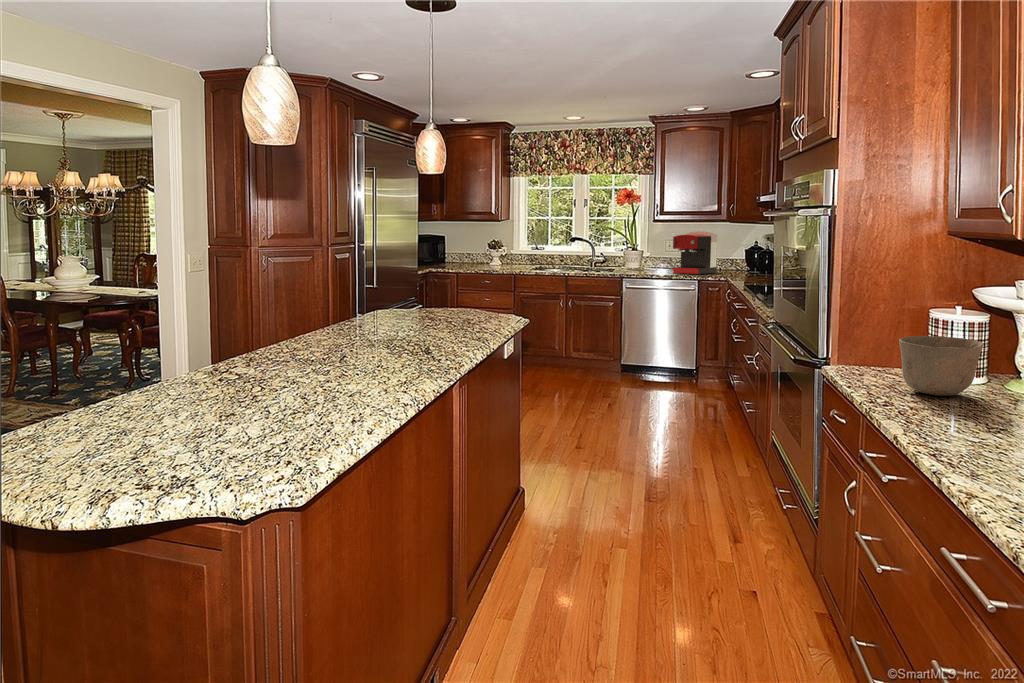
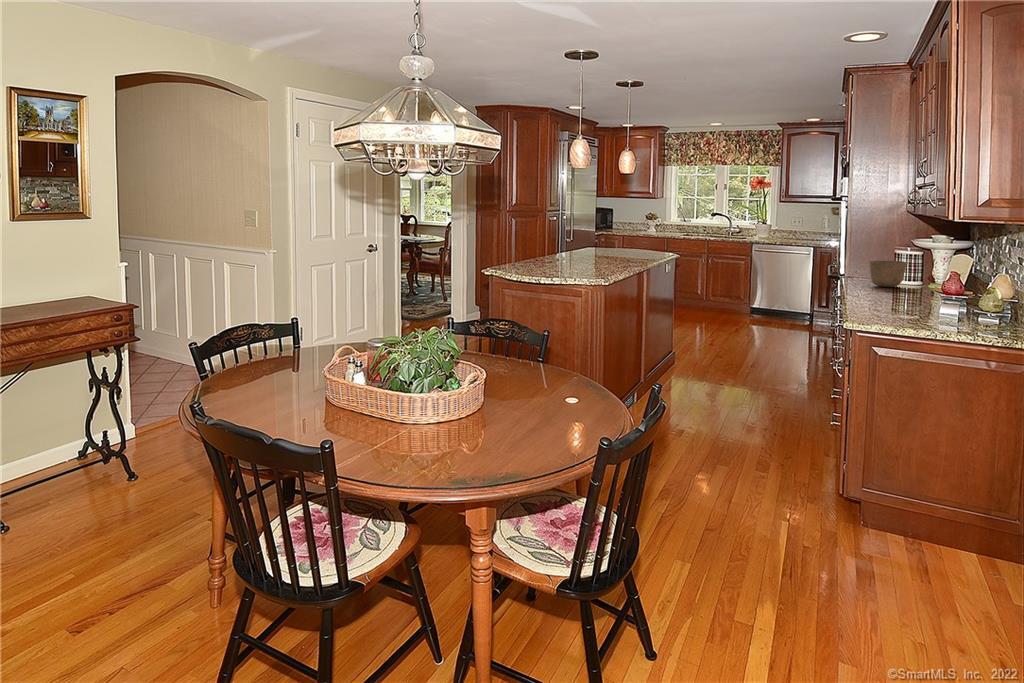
coffee maker: present [673,231,717,274] -> none [789,210,826,242]

